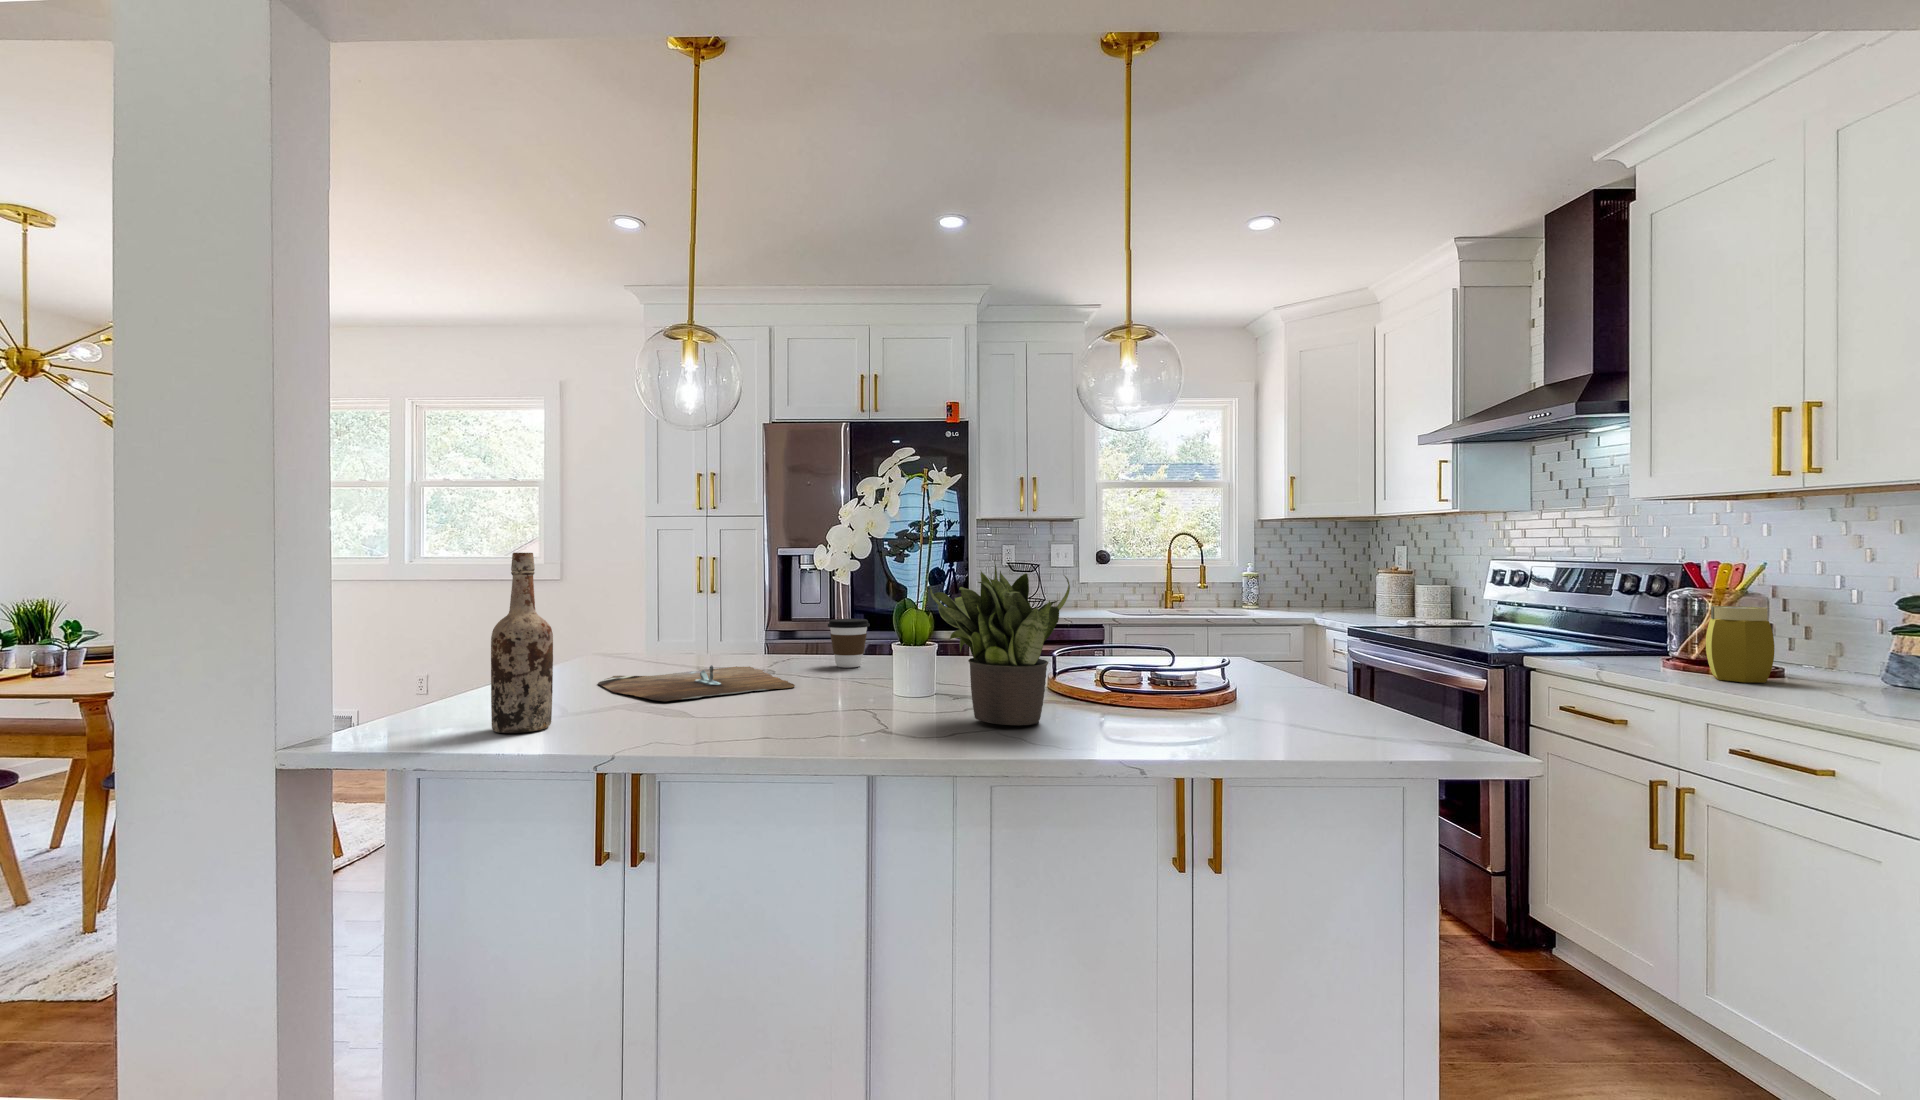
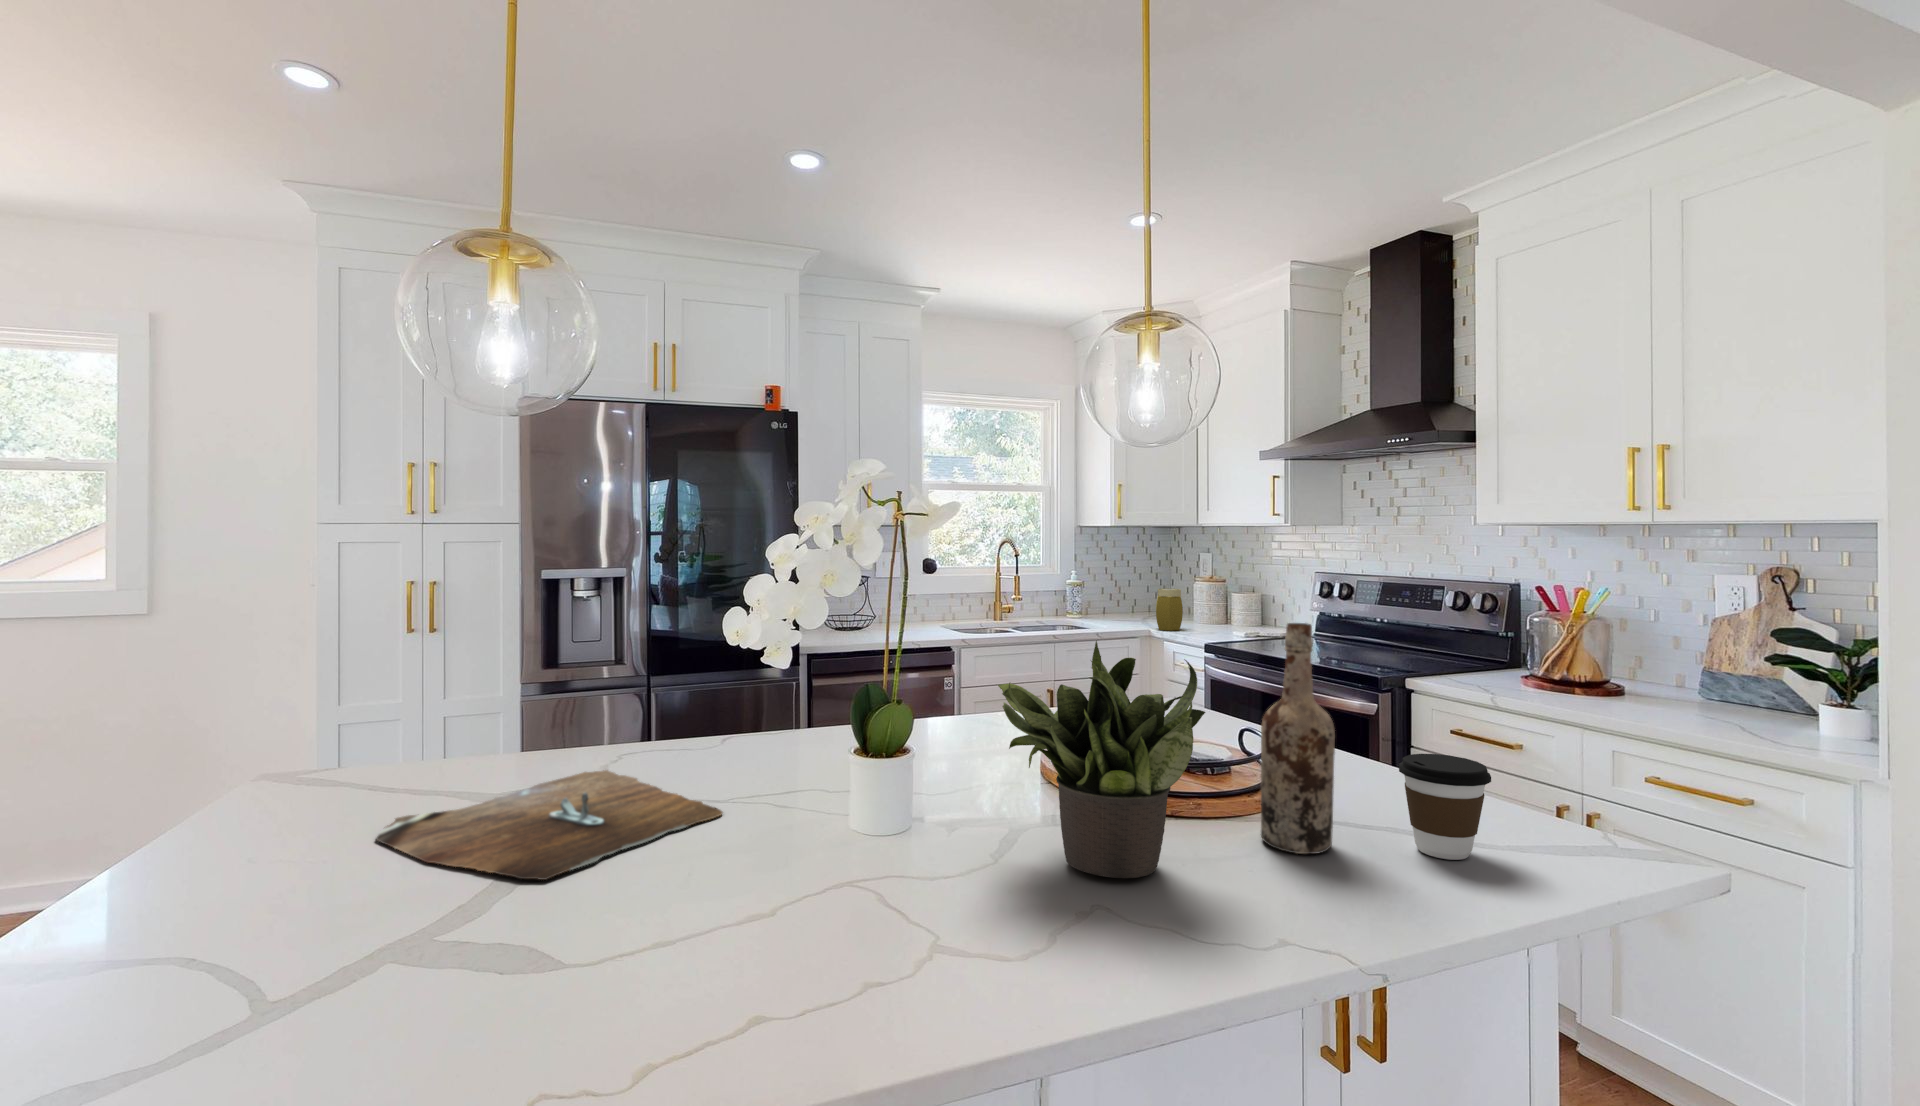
wine bottle: present [491,553,553,733] -> present [1261,623,1335,854]
jar: present [1706,606,1775,683] -> present [1156,589,1183,631]
coffee cup: present [828,619,870,668] -> present [1399,754,1491,860]

